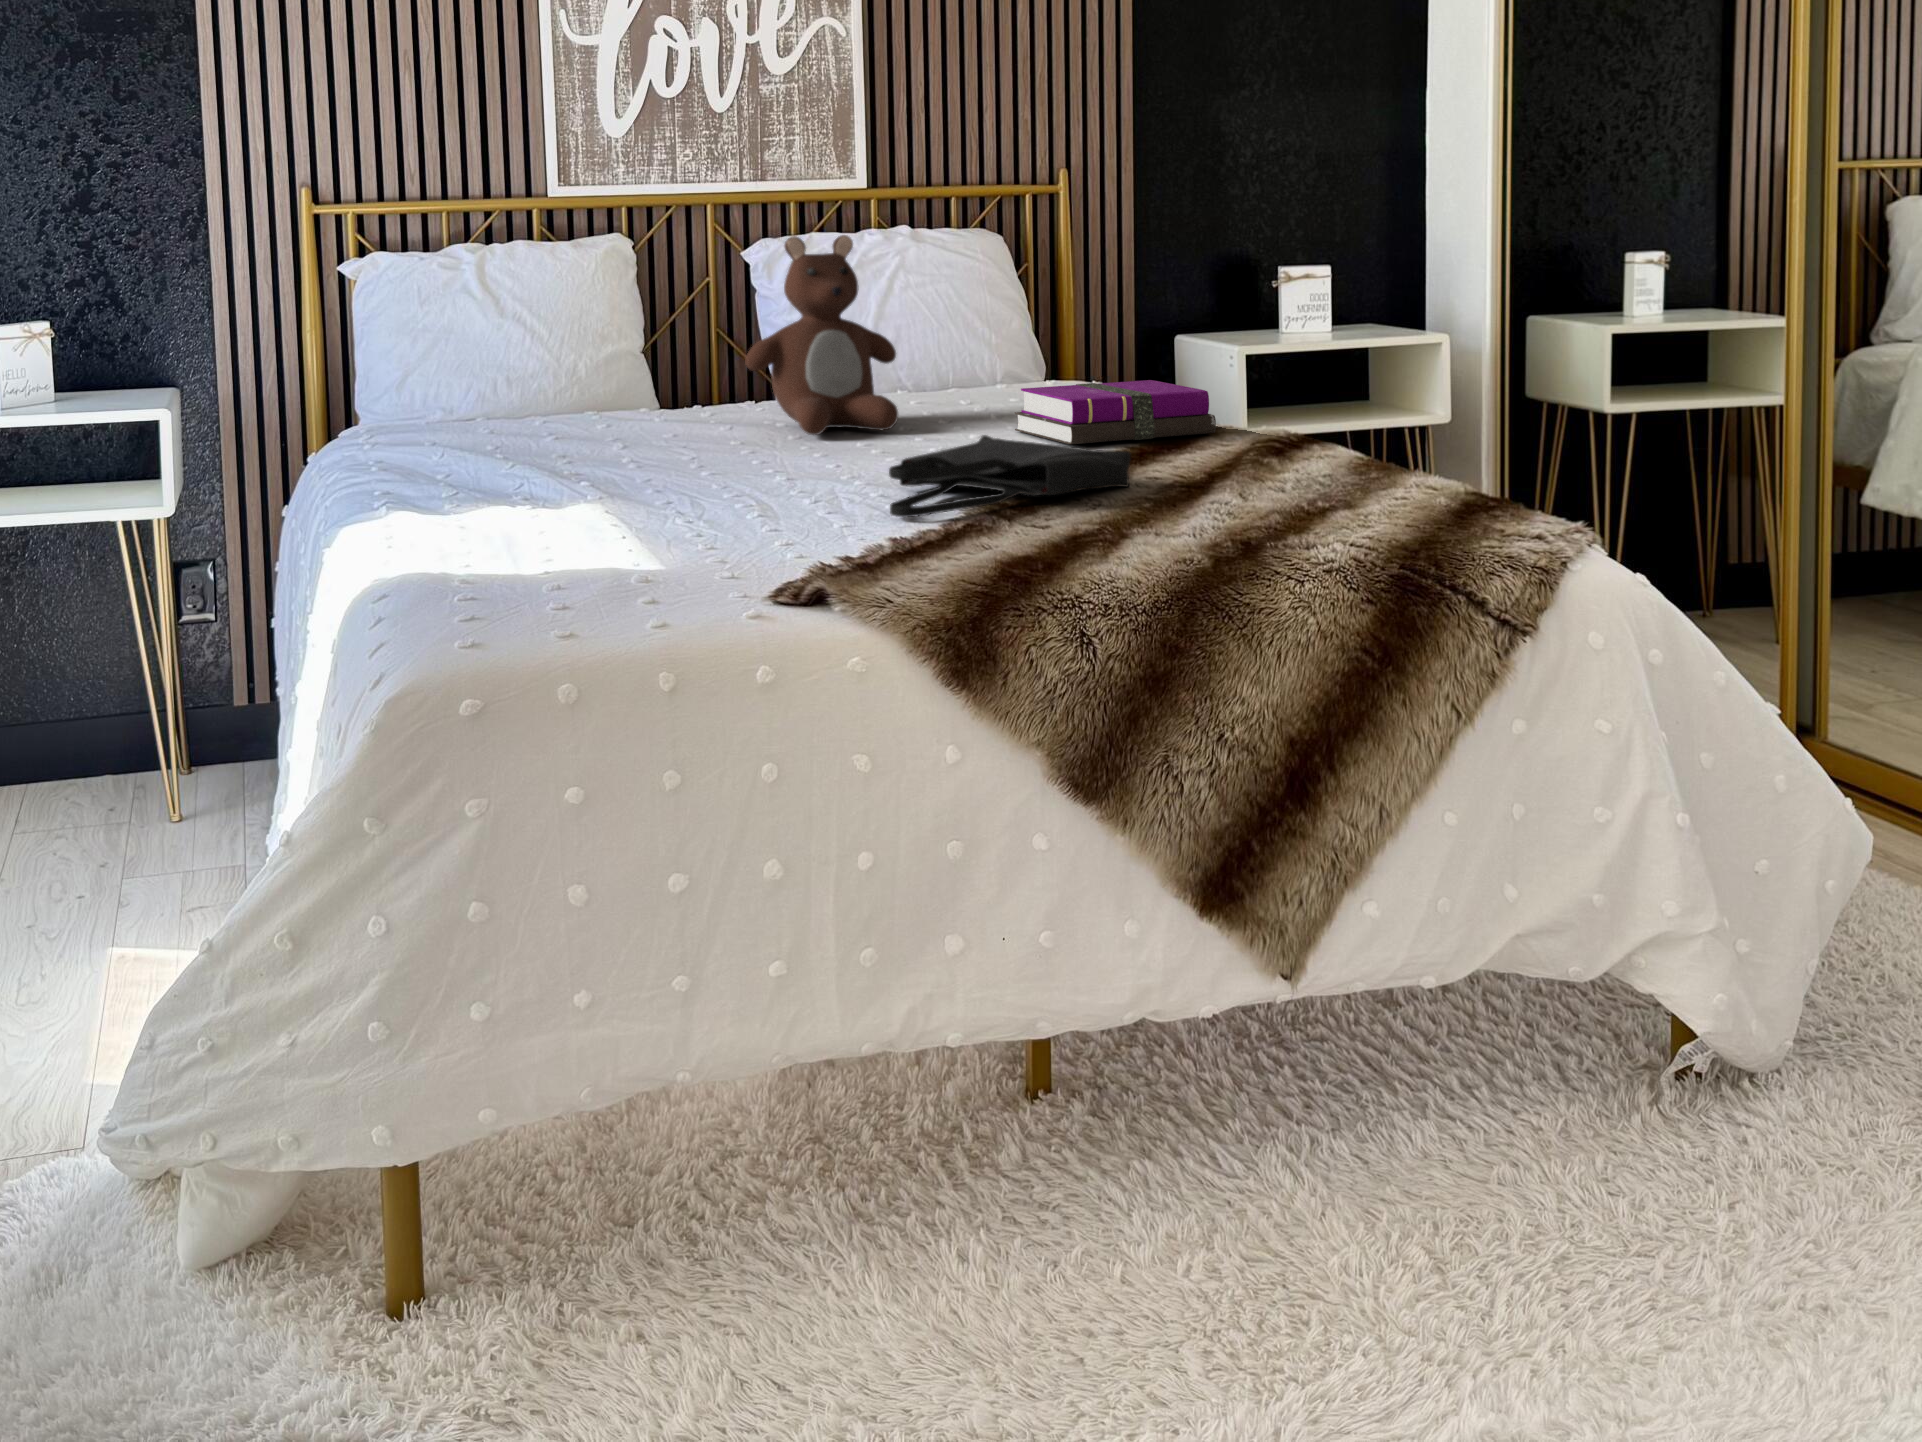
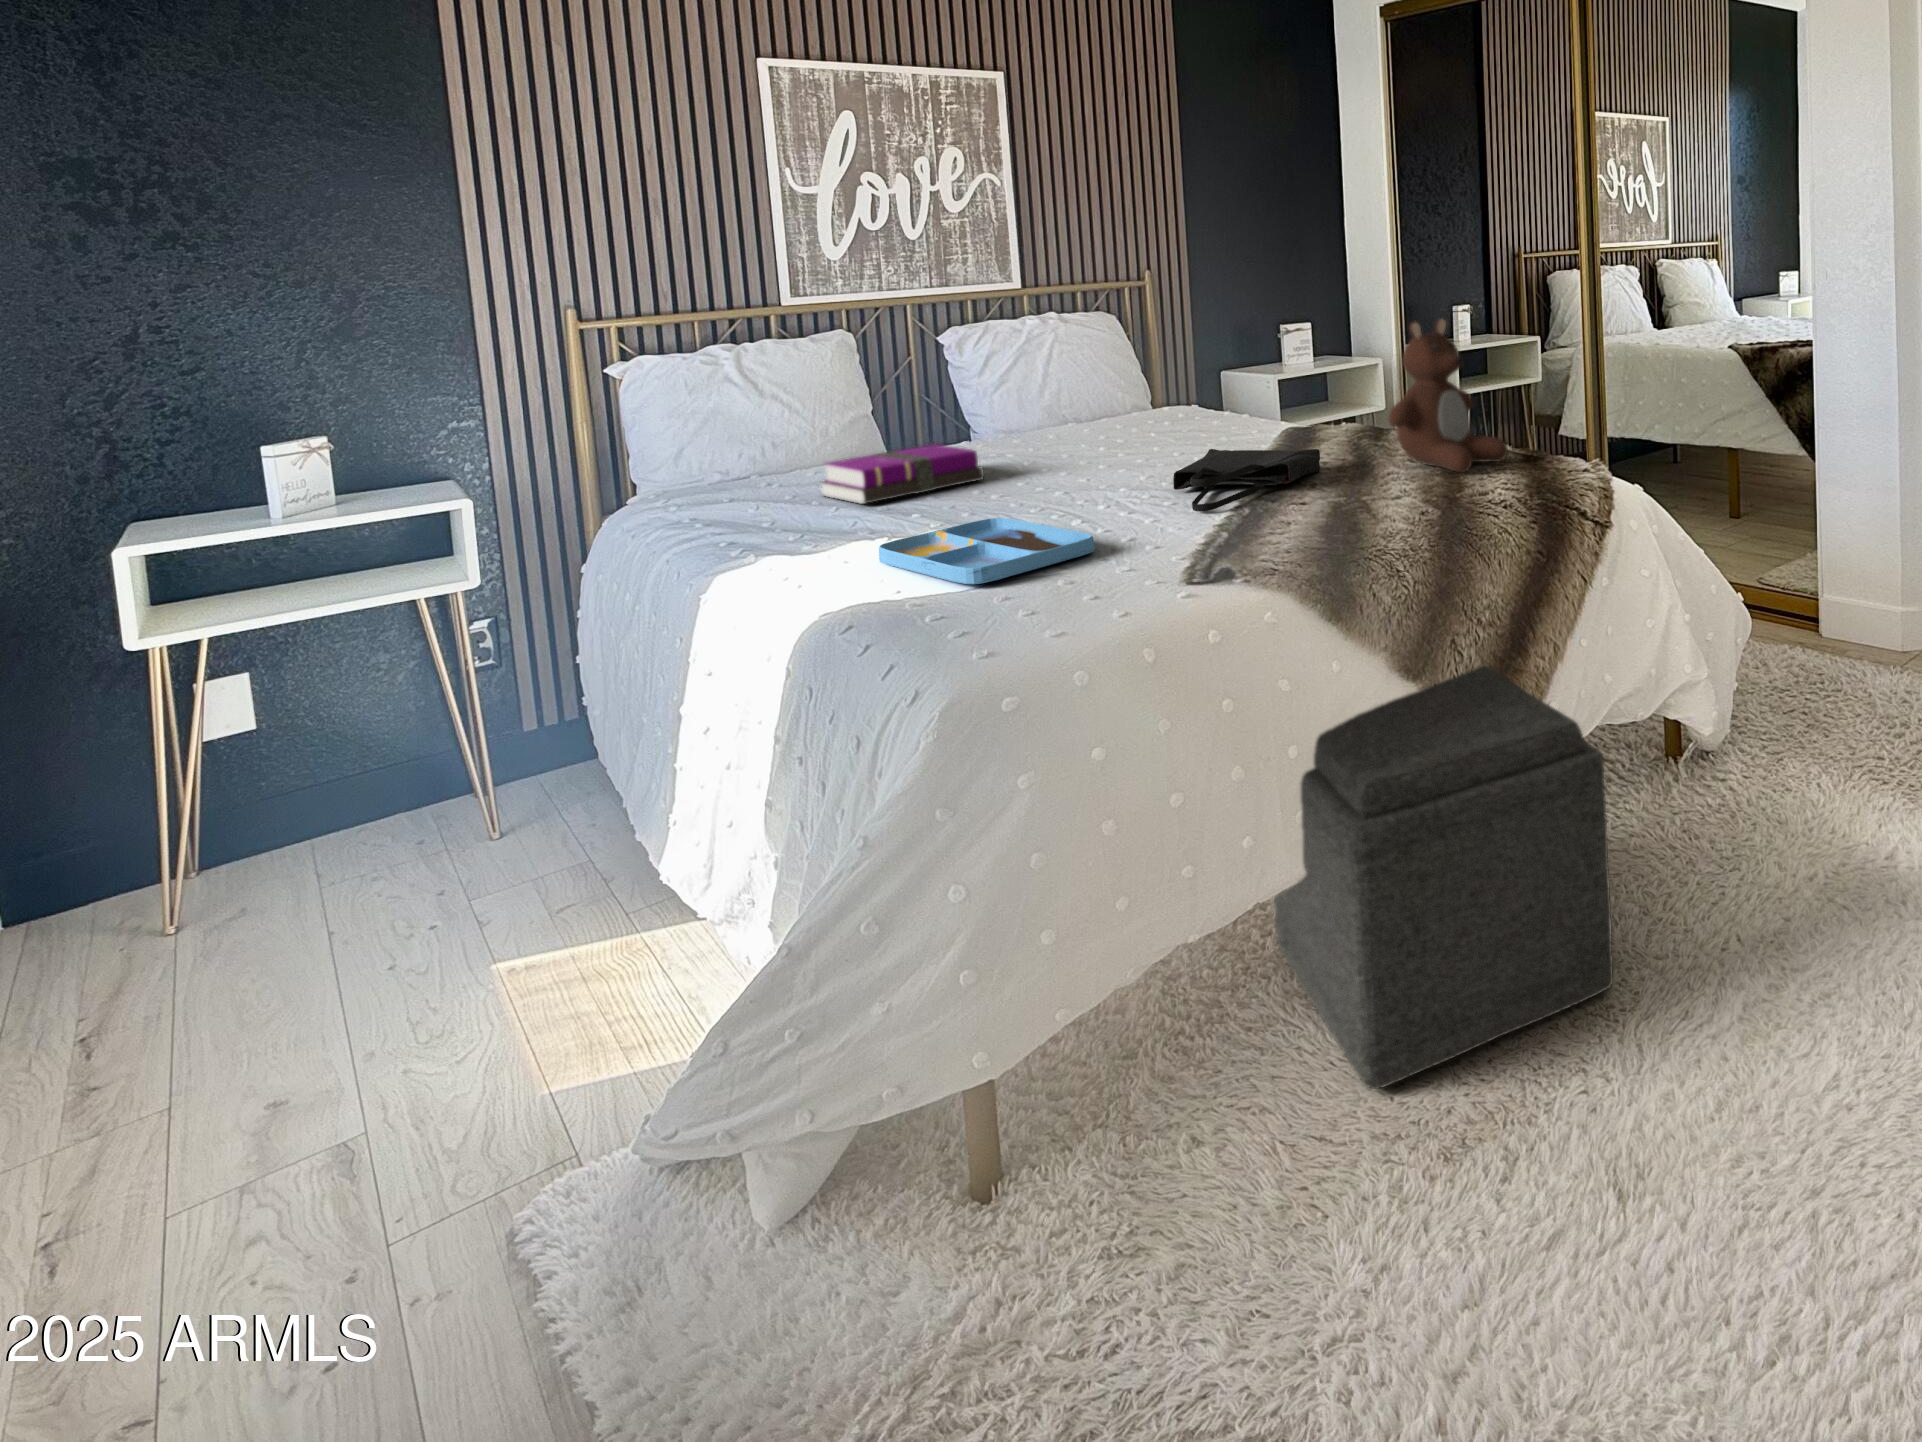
teddy bear: present [745,235,898,435] -> present [1389,318,1508,472]
notebook: present [1015,380,1216,444] -> present [820,444,984,504]
tray: none [483,490,715,563] -> present [879,518,1095,584]
ottoman: none [856,794,1306,1363] -> present [1274,666,1613,1089]

